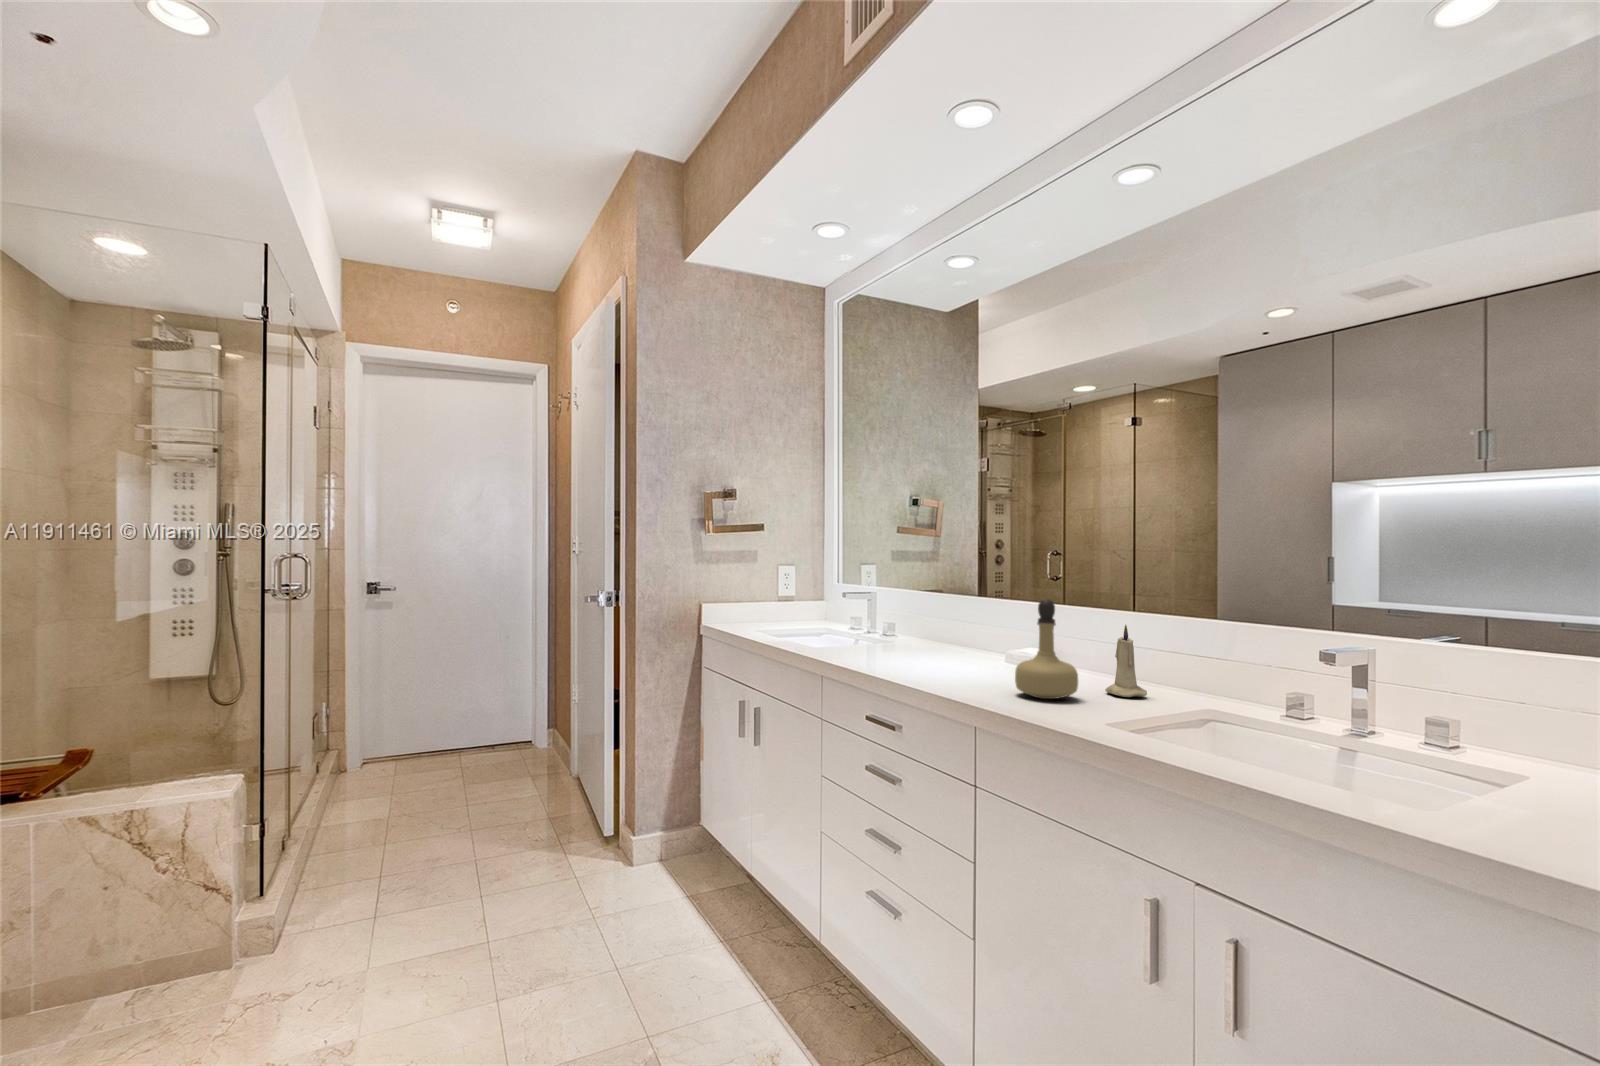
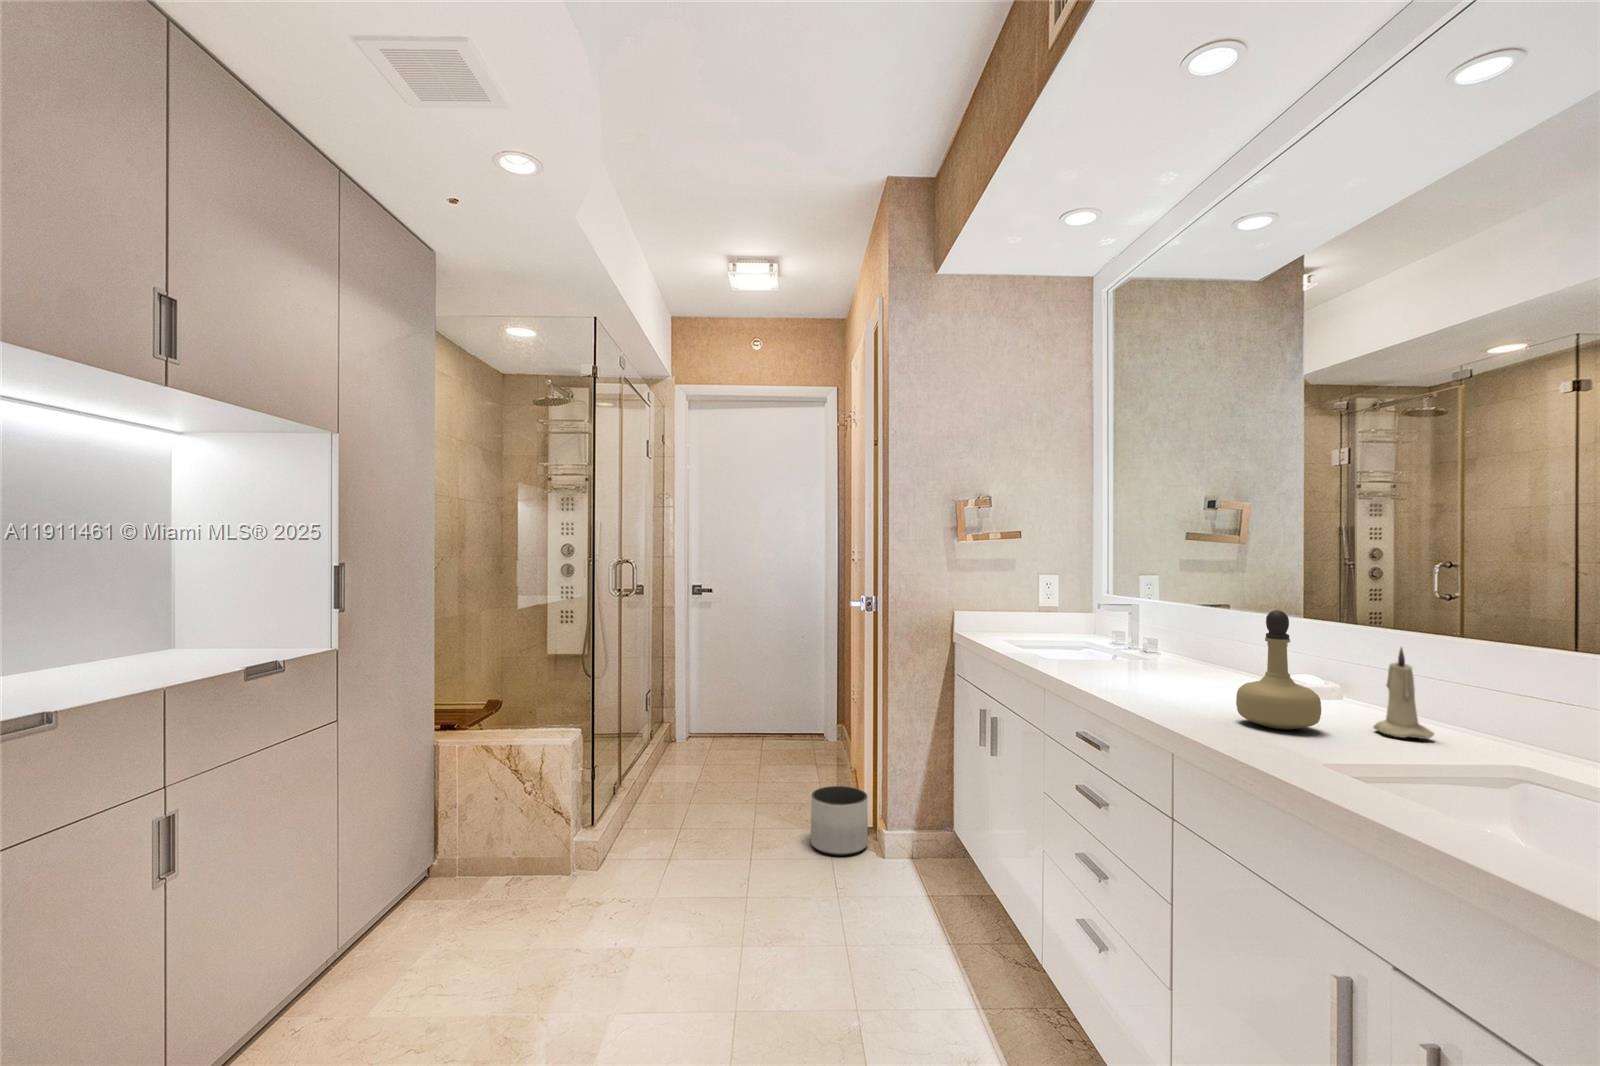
planter: none [547,798,611,874] -> present [811,786,868,855]

